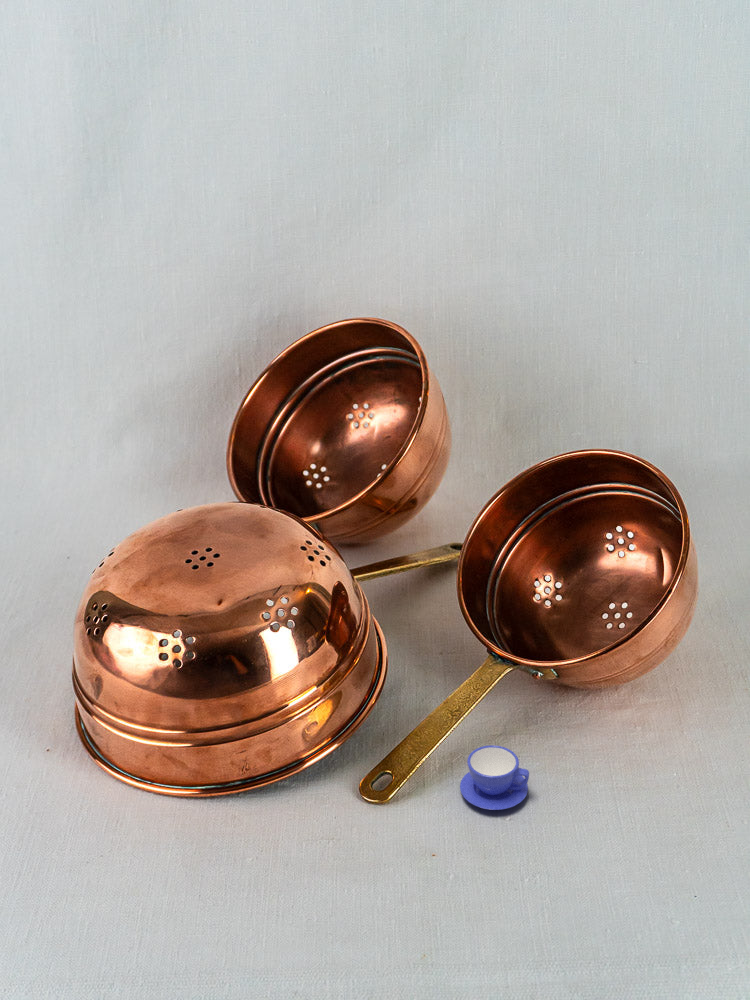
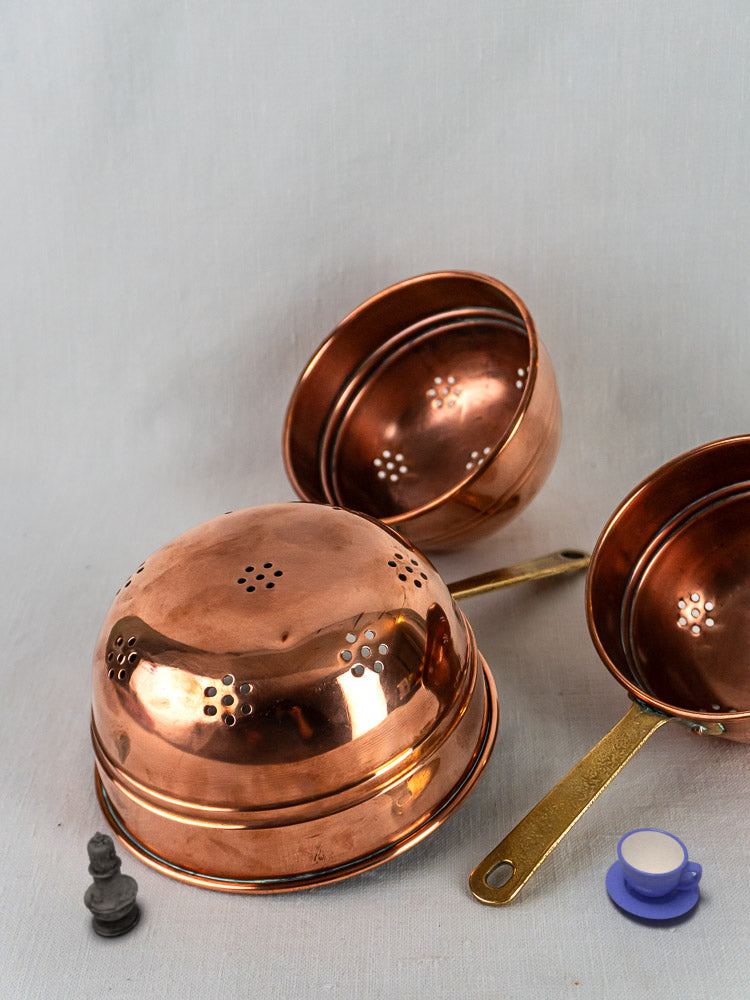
salt shaker: none [66,748,110,829] -> present [84,831,140,936]

